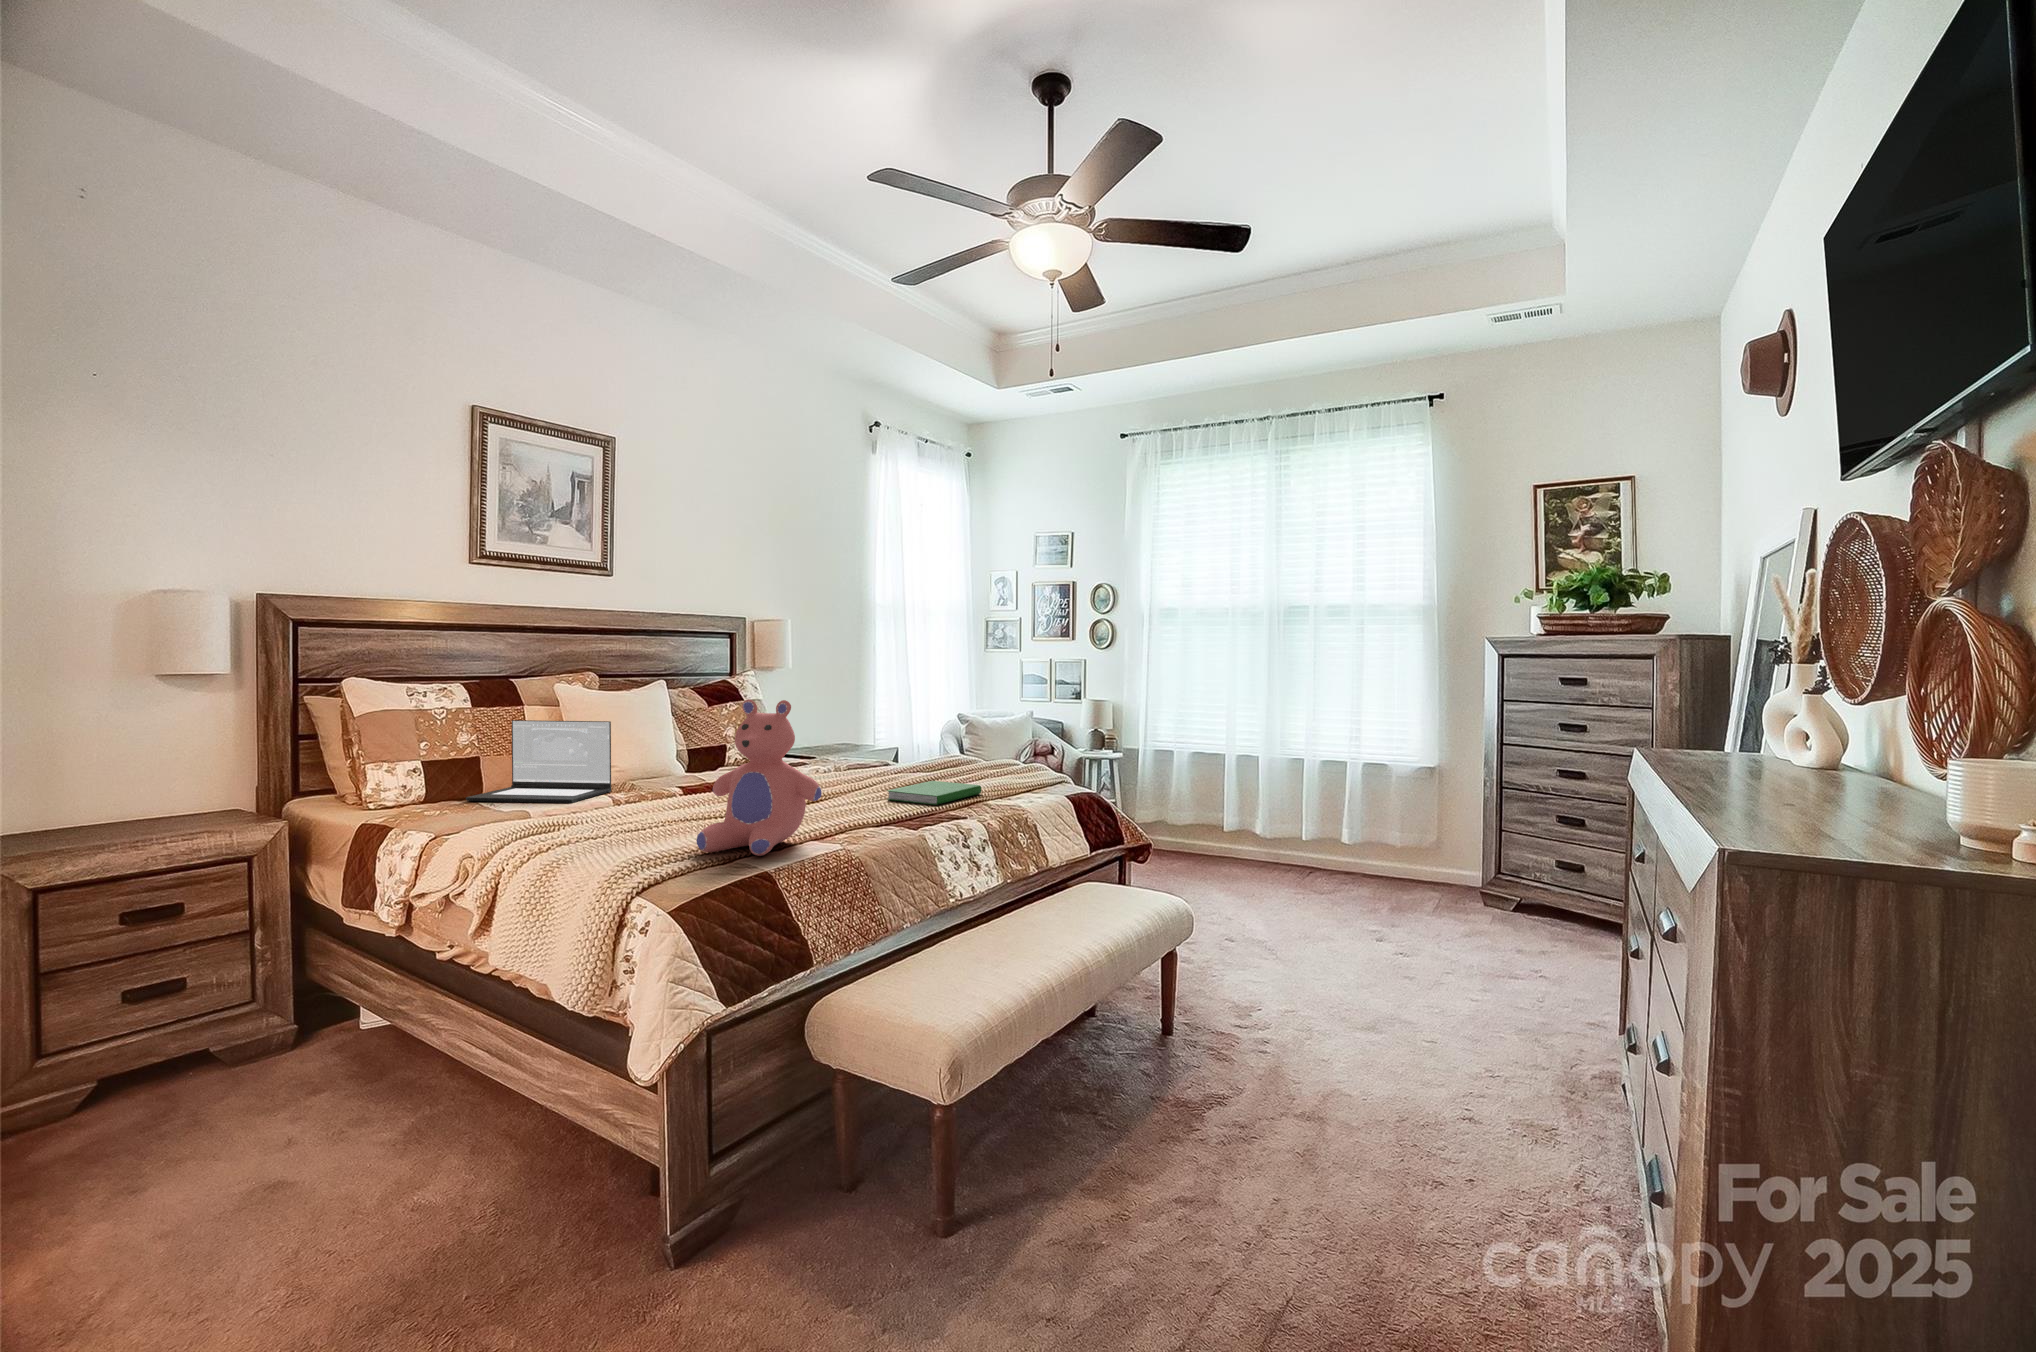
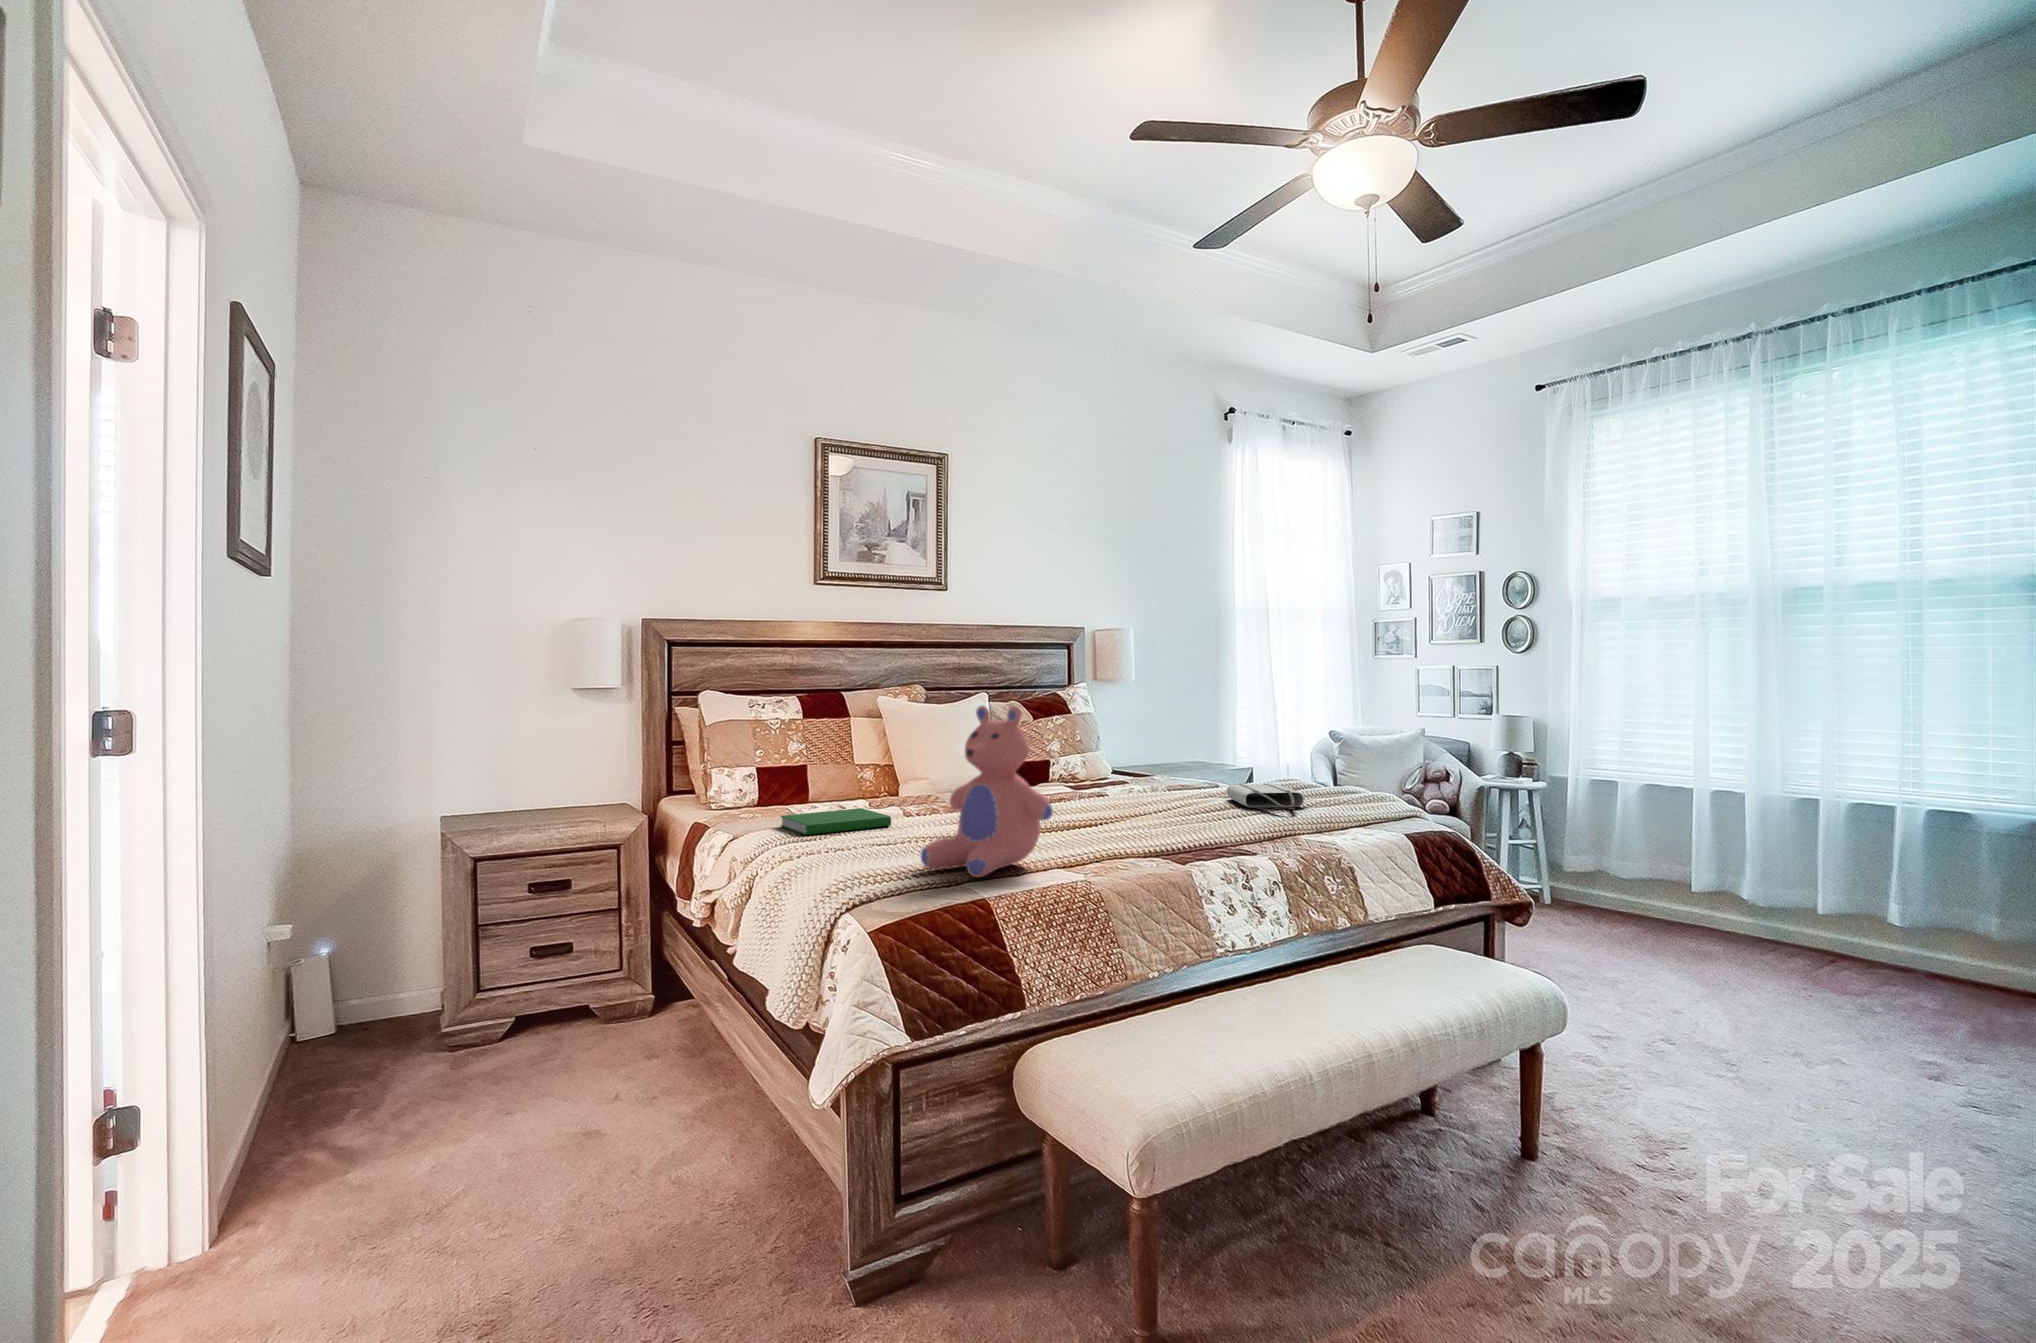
laptop: present [466,720,611,803] -> none [784,730,910,812]
tote bag: none [909,758,976,780] -> present [1227,784,1304,810]
hardcover book: present [887,781,981,805] -> present [780,808,891,835]

